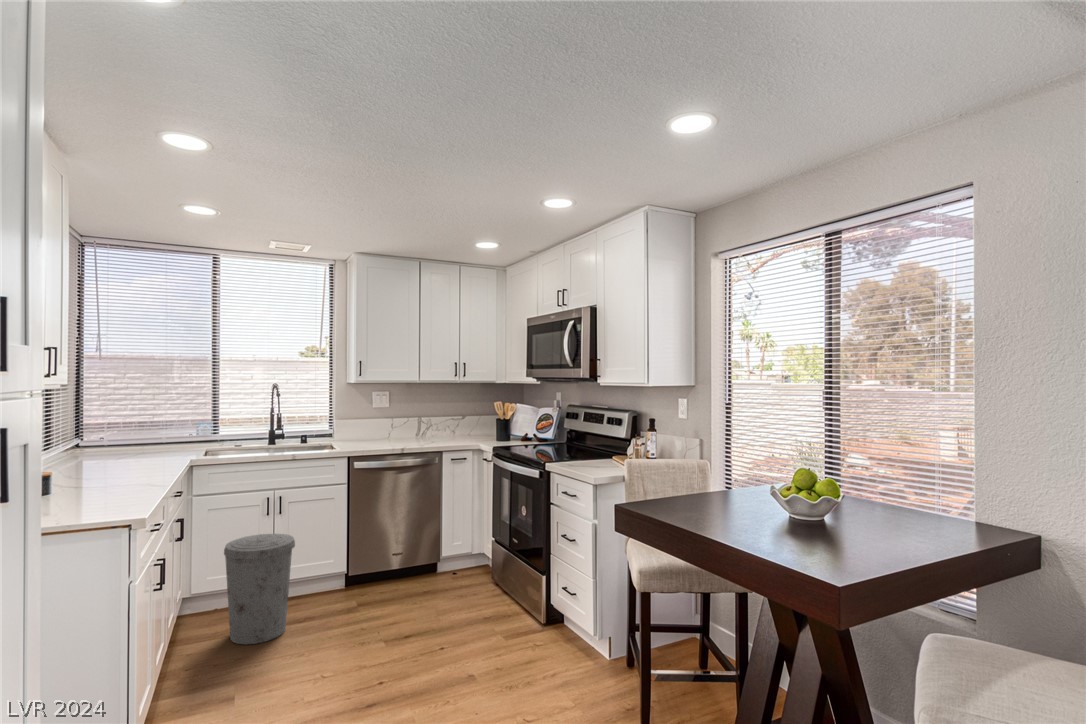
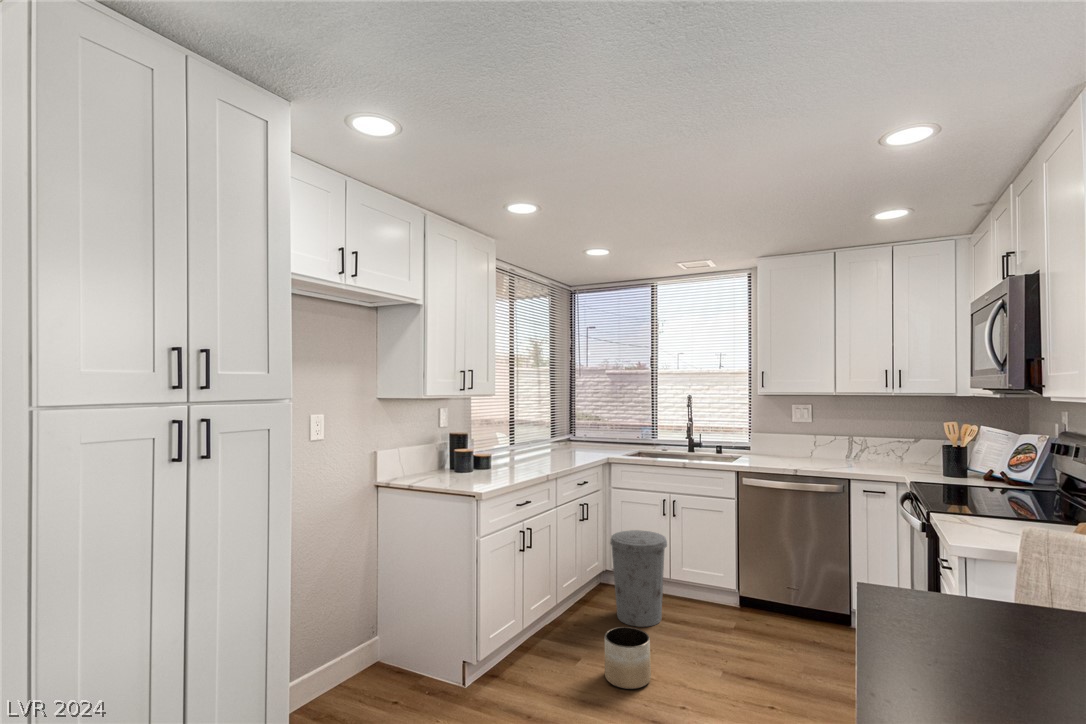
planter: none [280,630,334,699] -> present [605,627,651,689]

